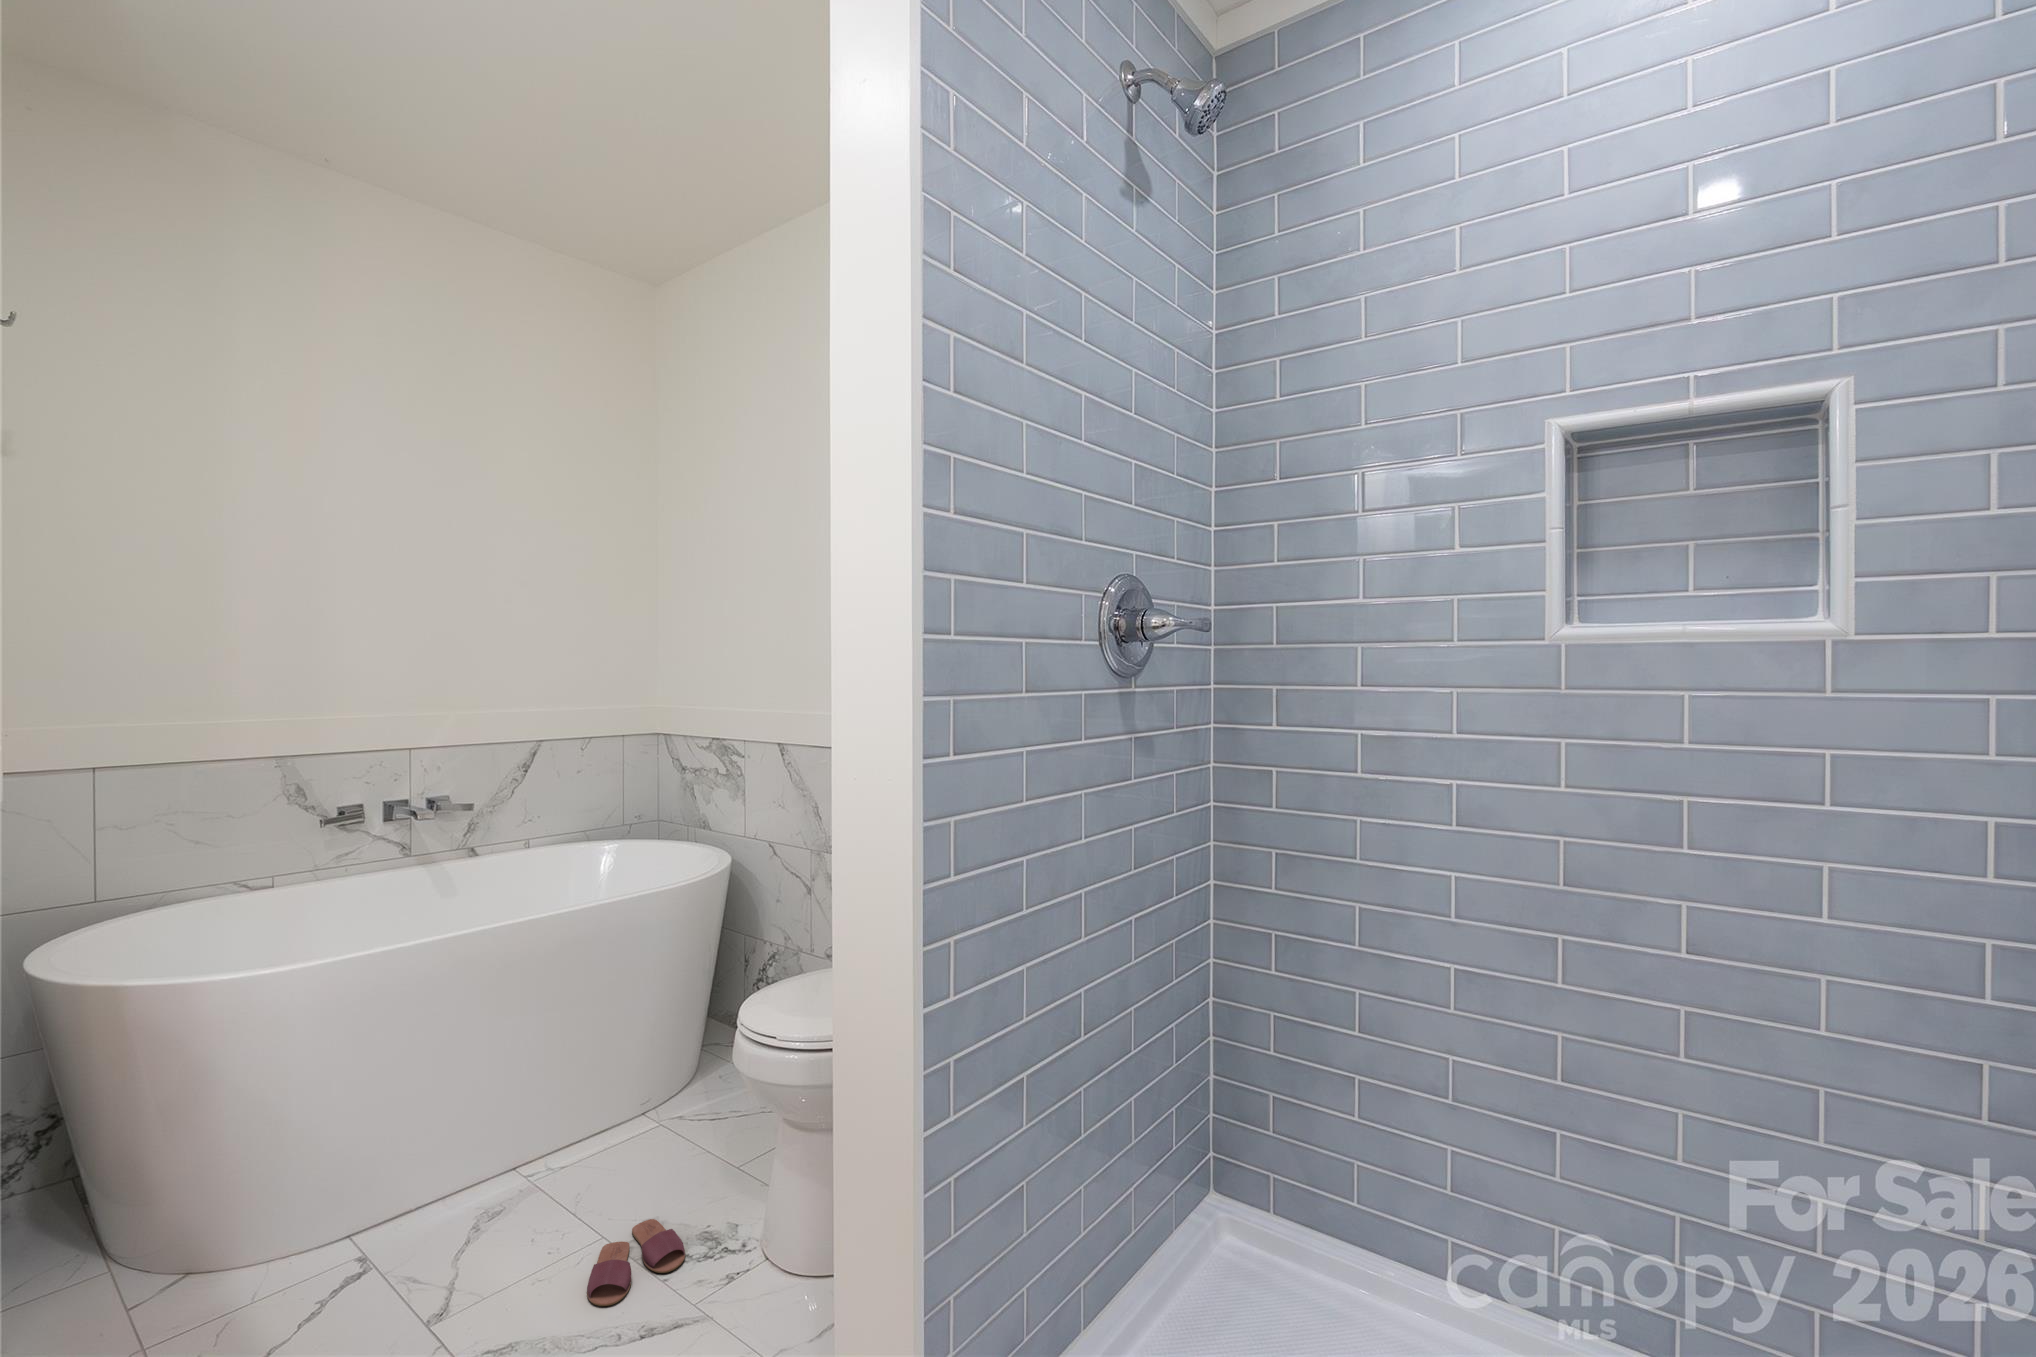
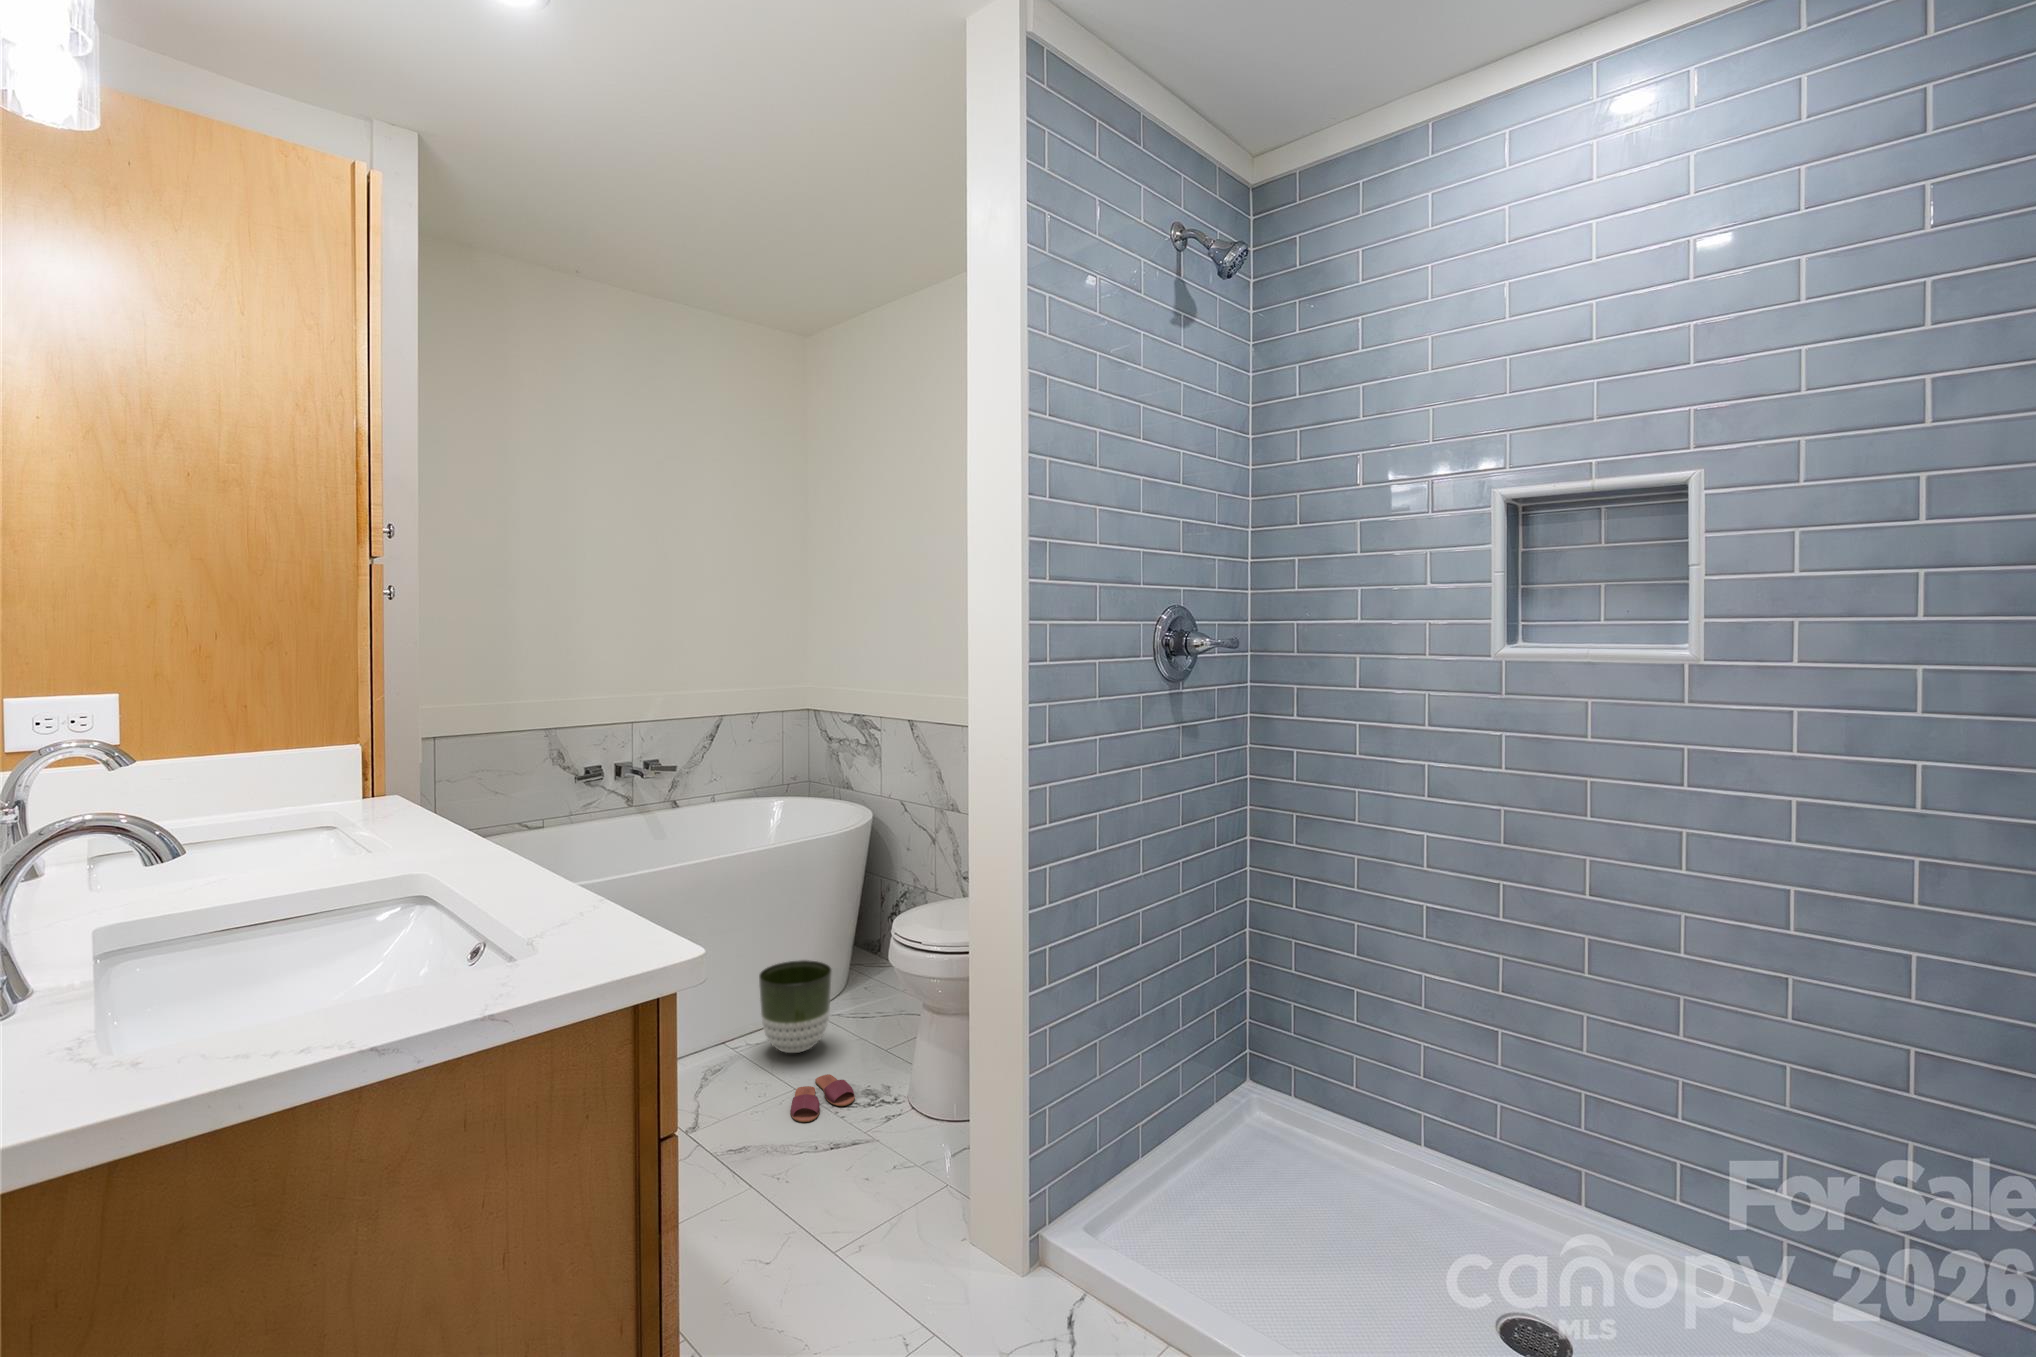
planter: none [560,1054,664,1187] -> present [759,960,832,1053]

